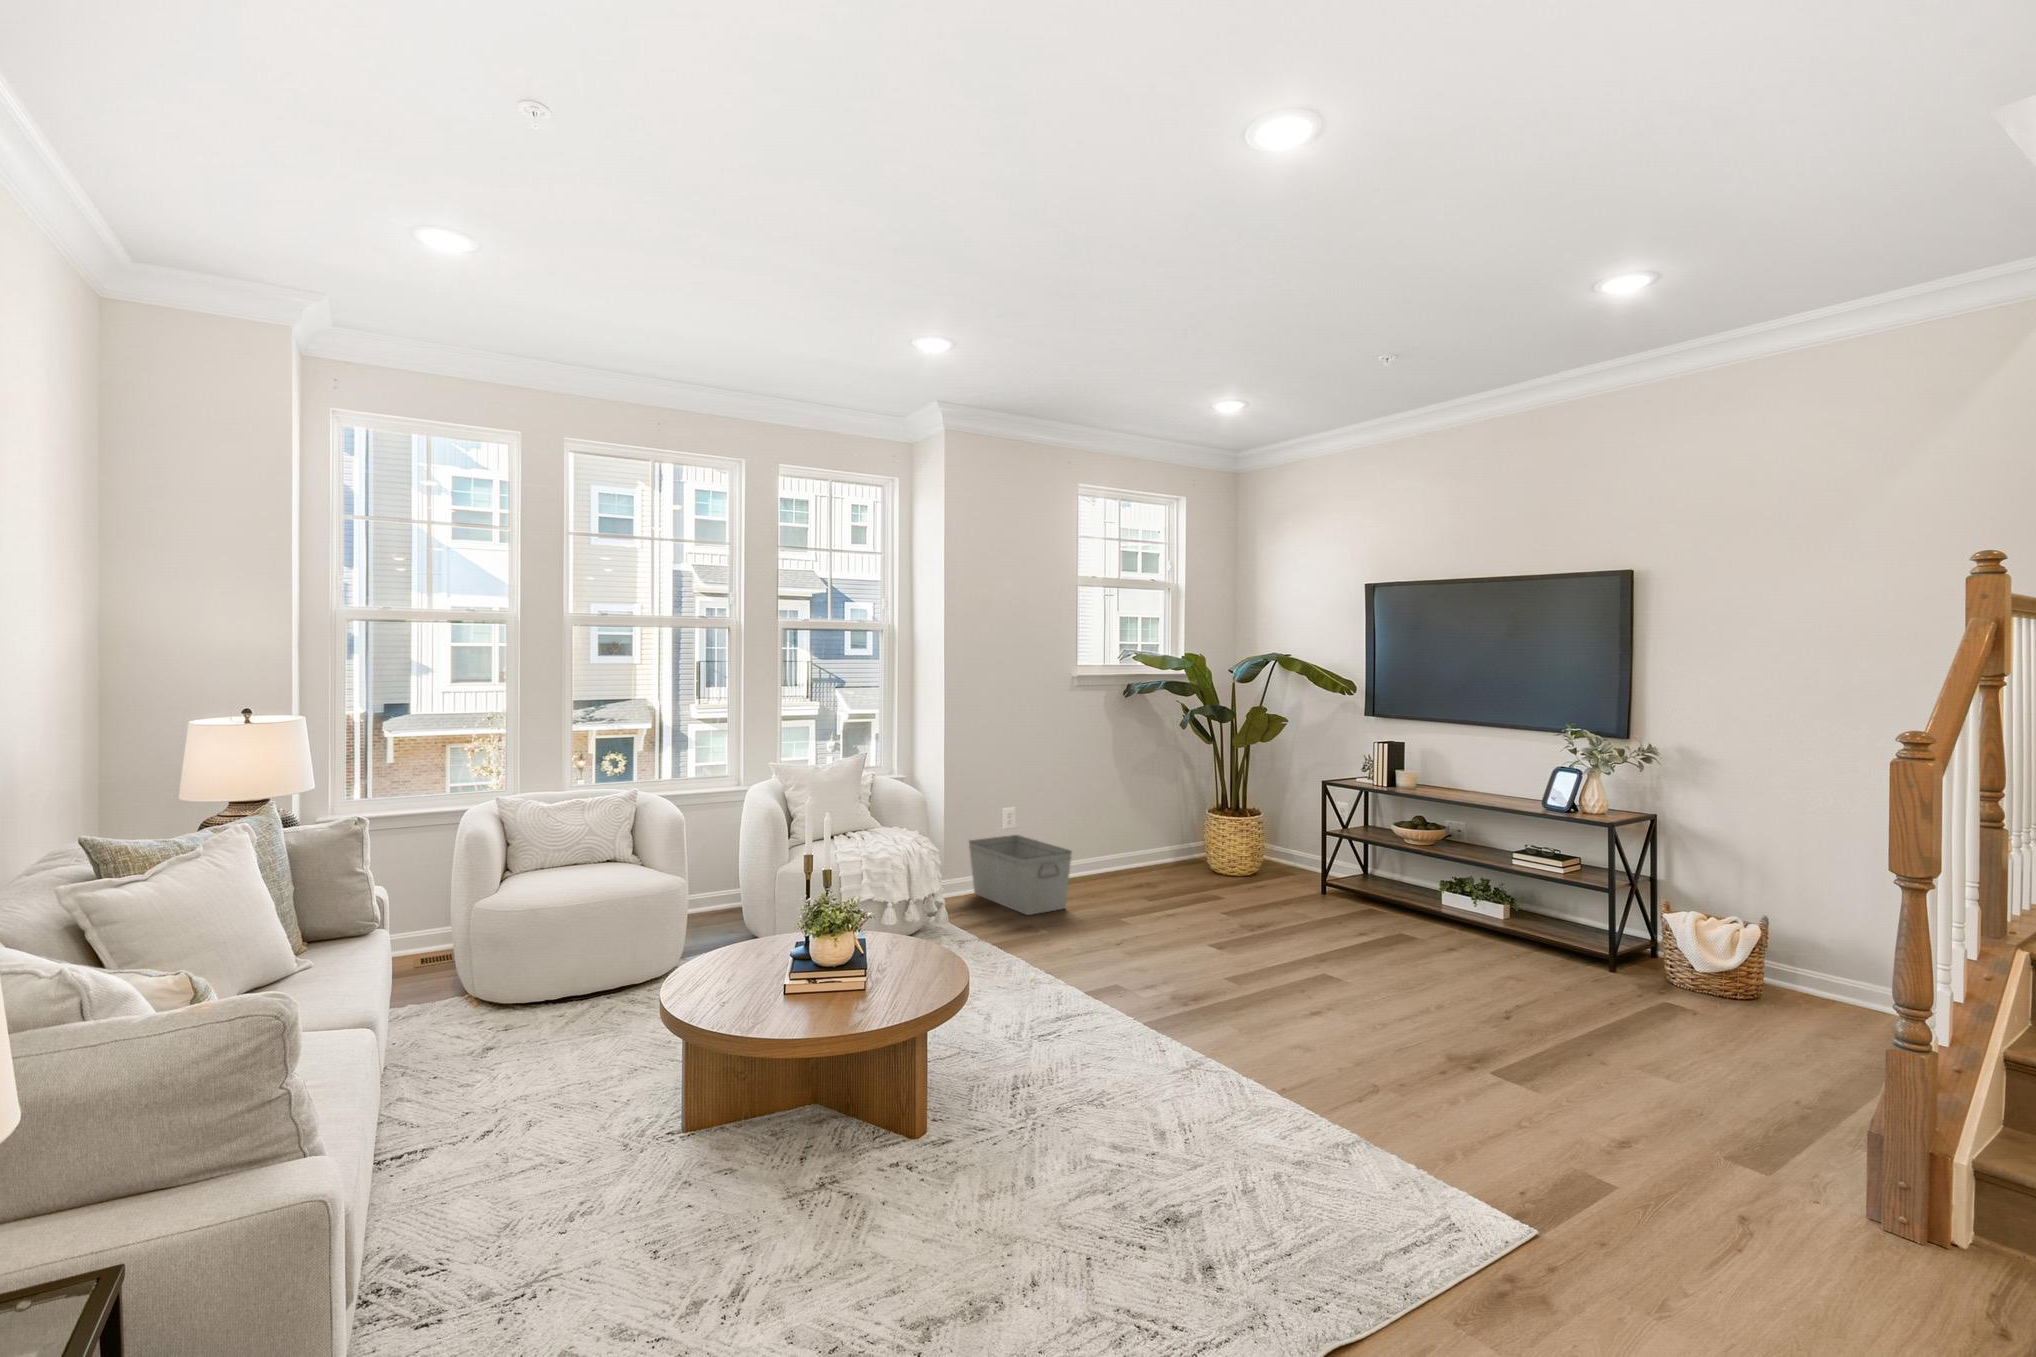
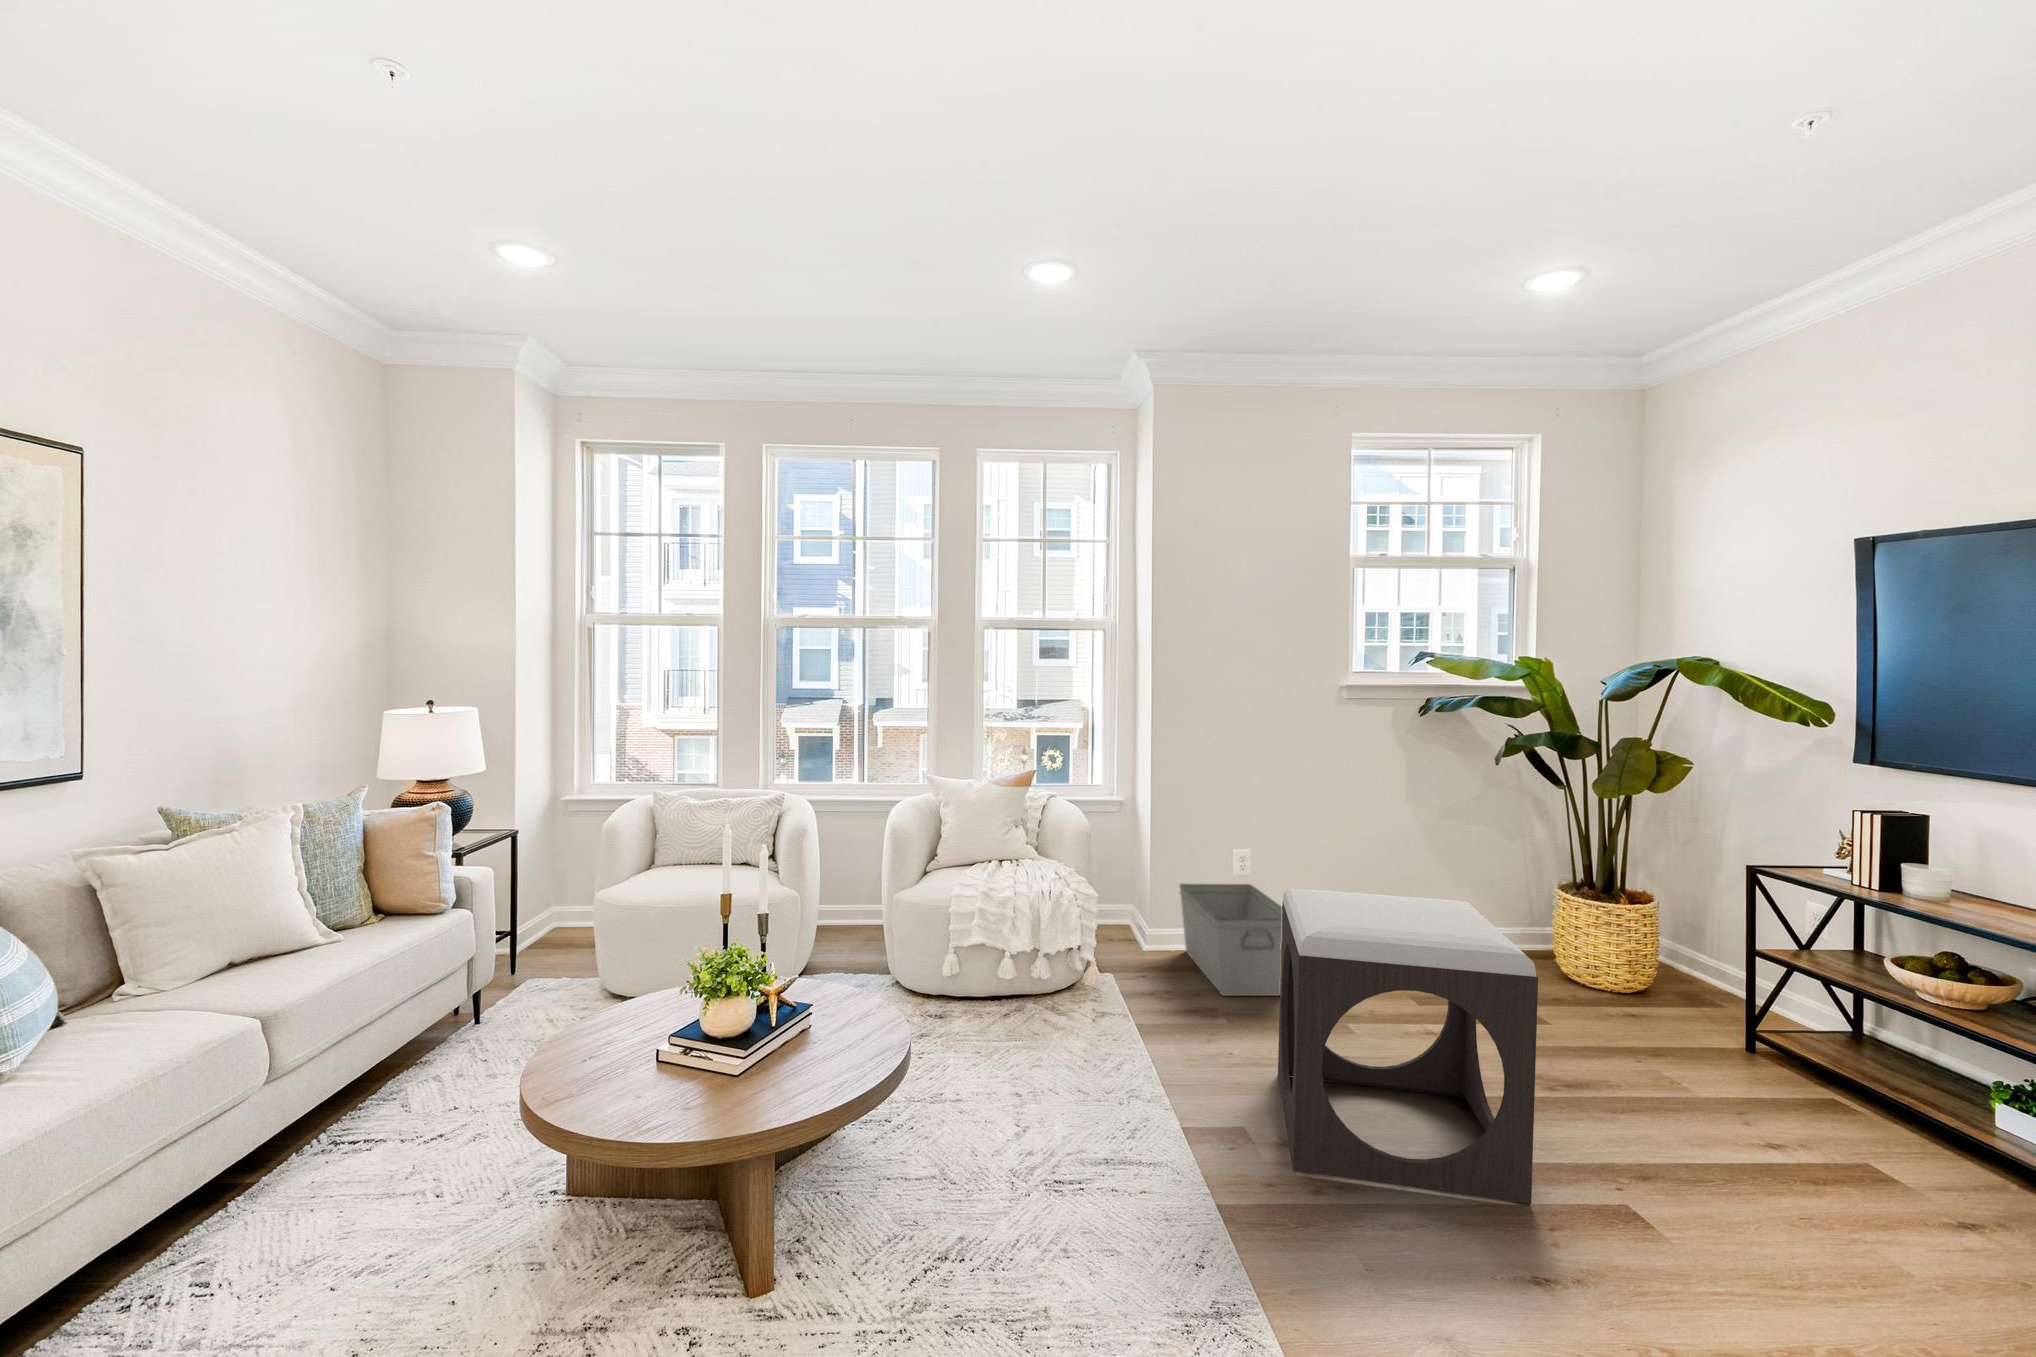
footstool: none [1101,816,1273,991] -> present [1278,889,1538,1204]

